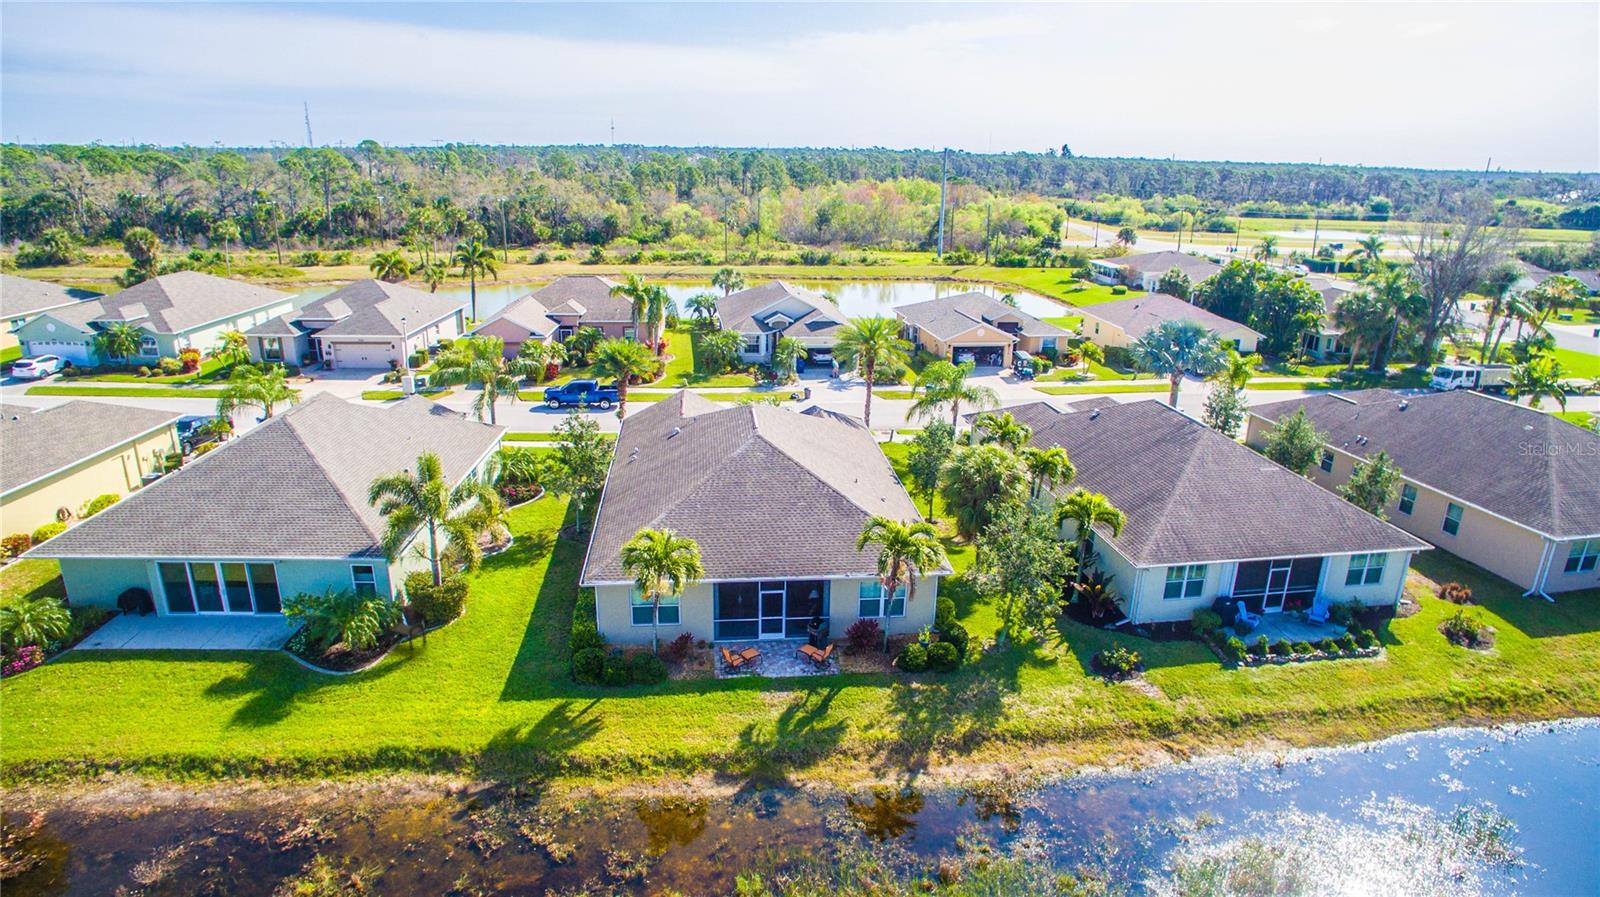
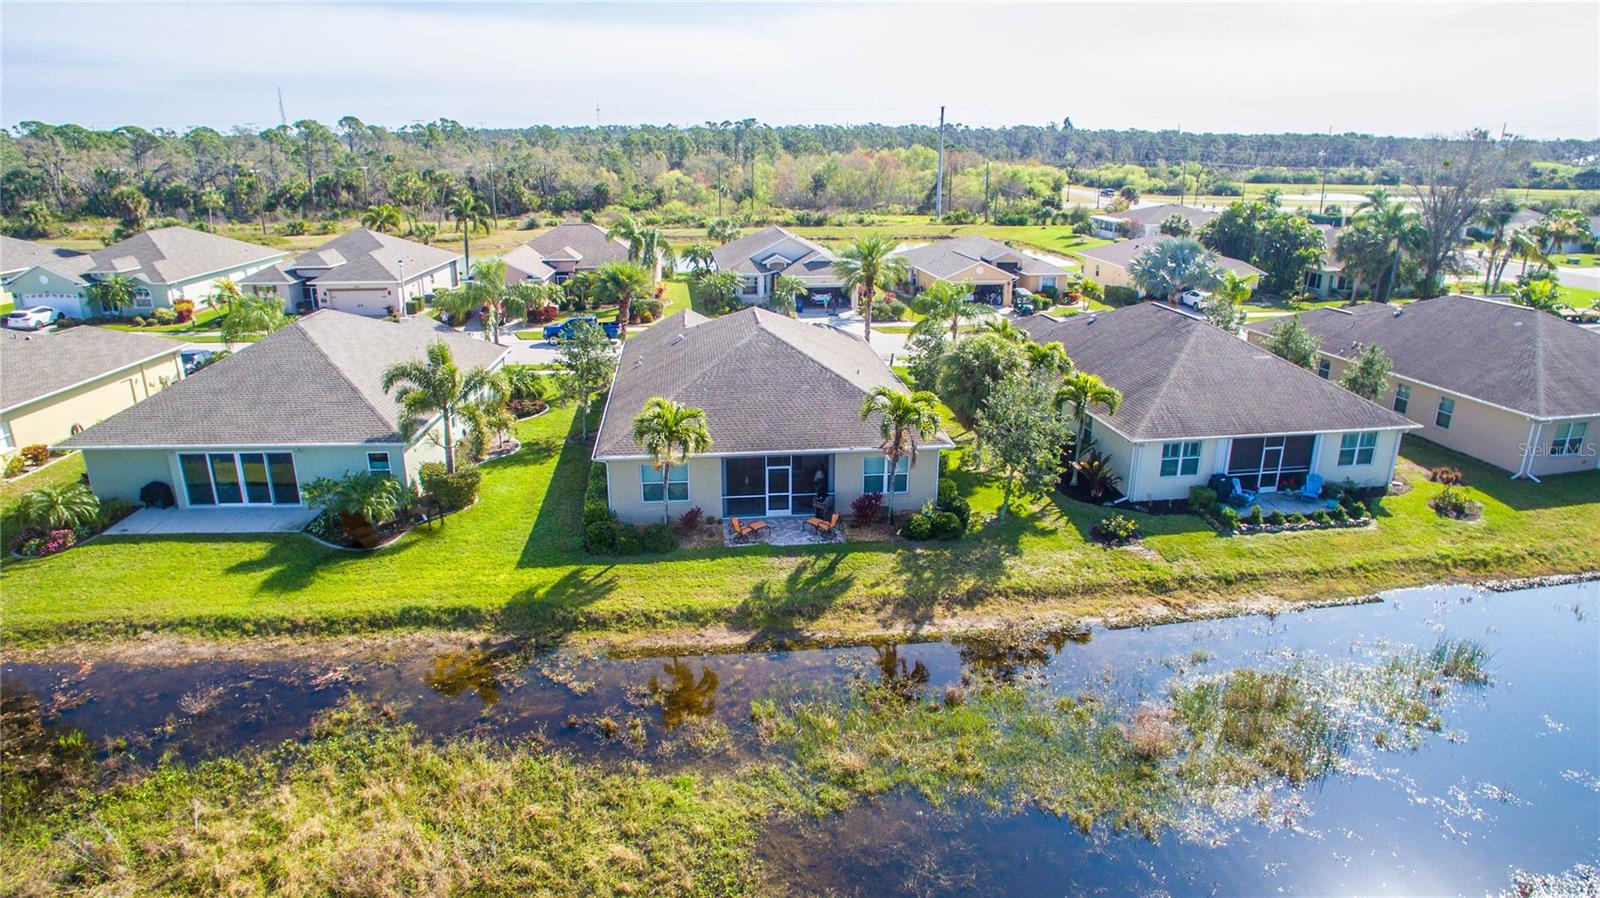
lounge chair: none [319,625,359,676] -> present [340,509,380,548]

